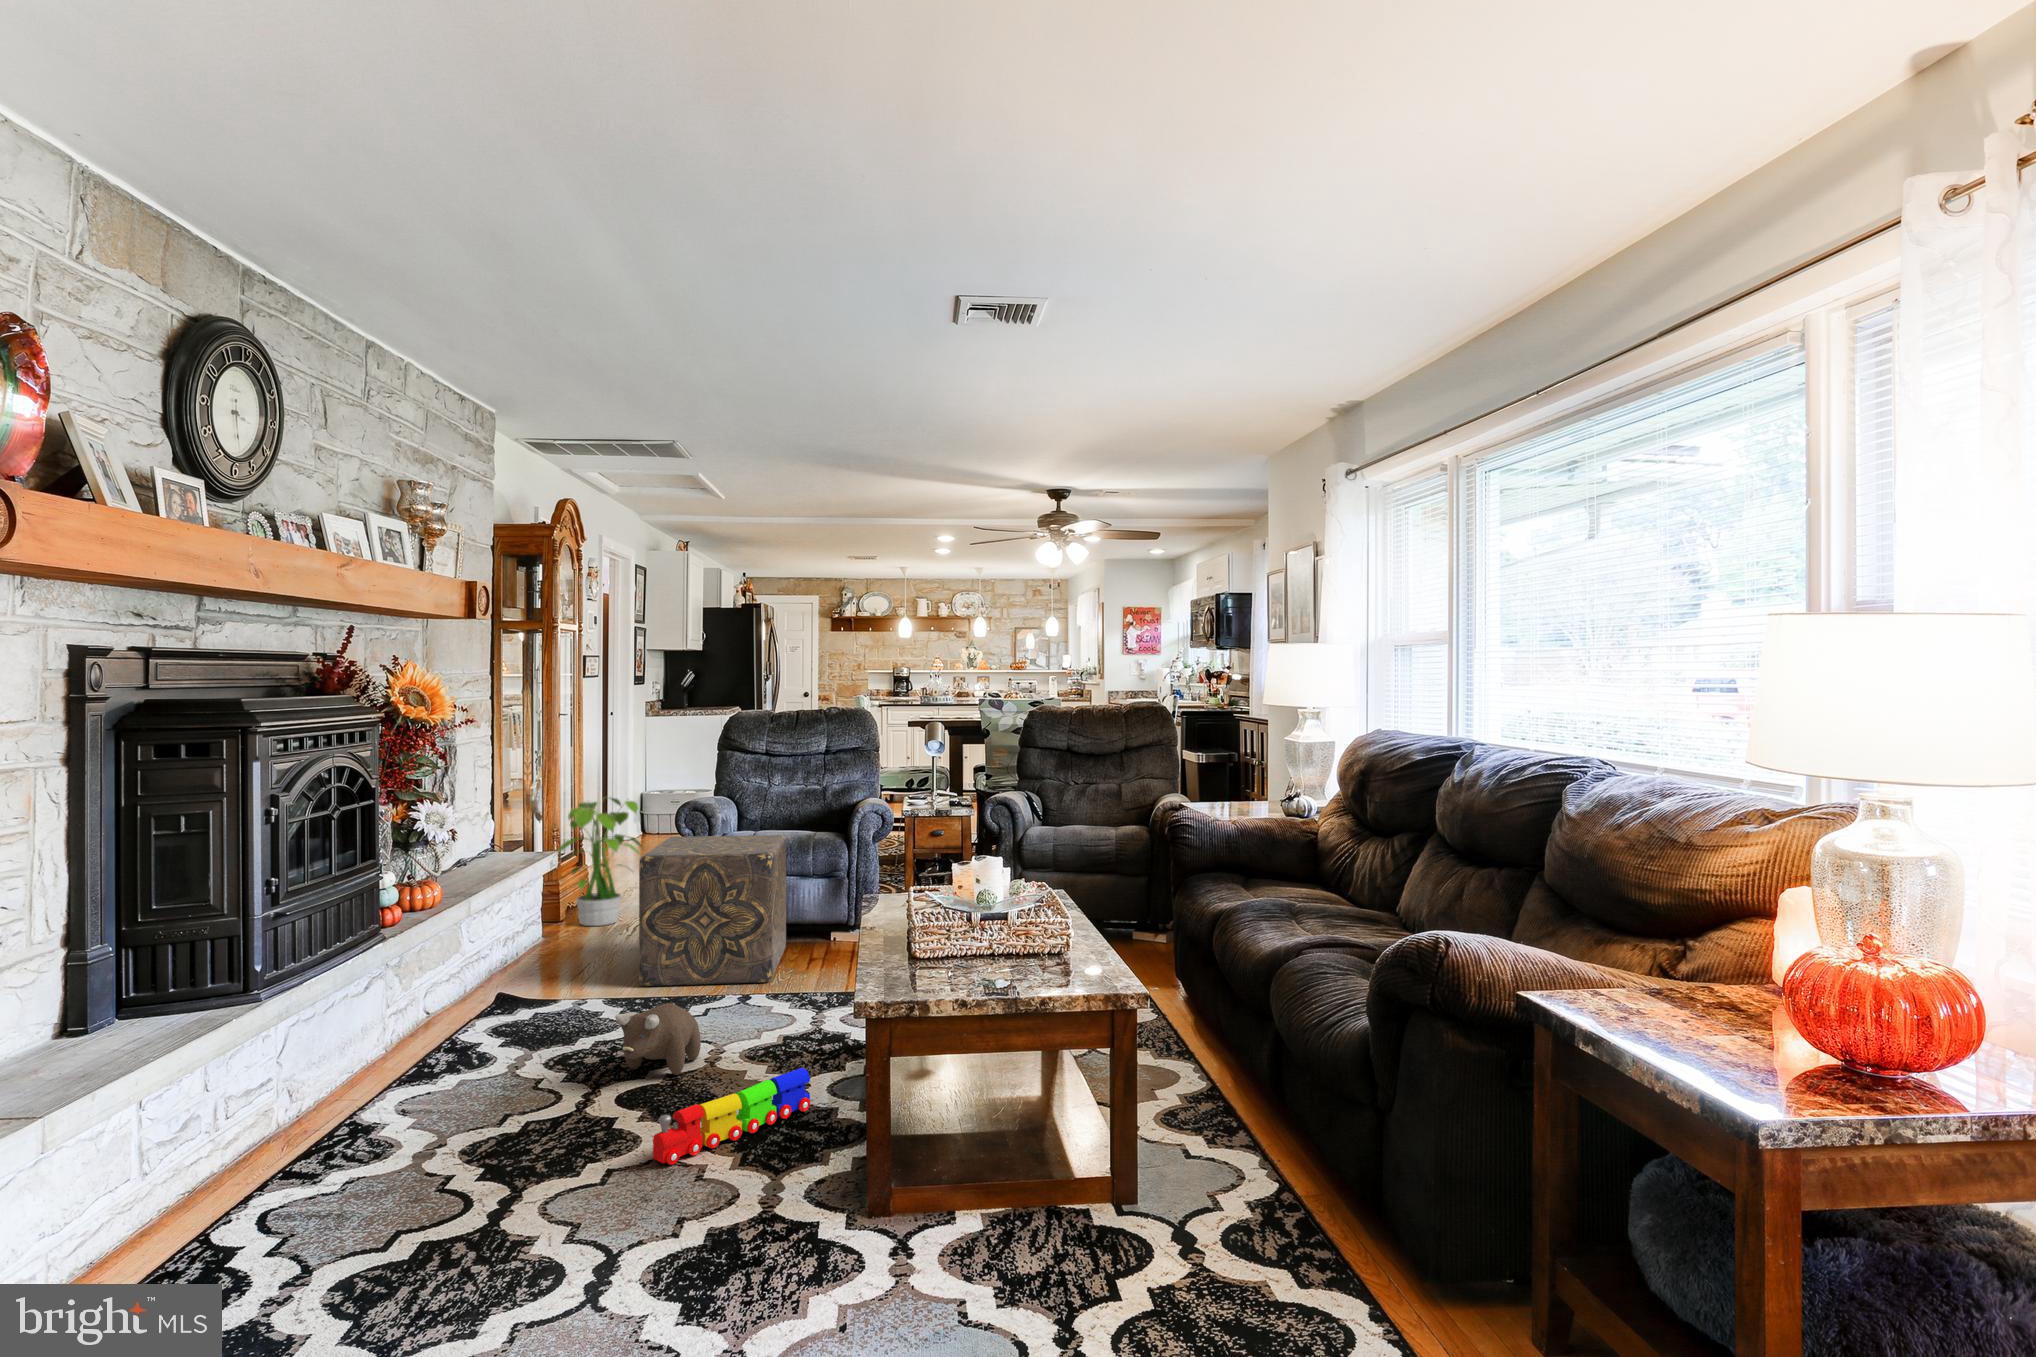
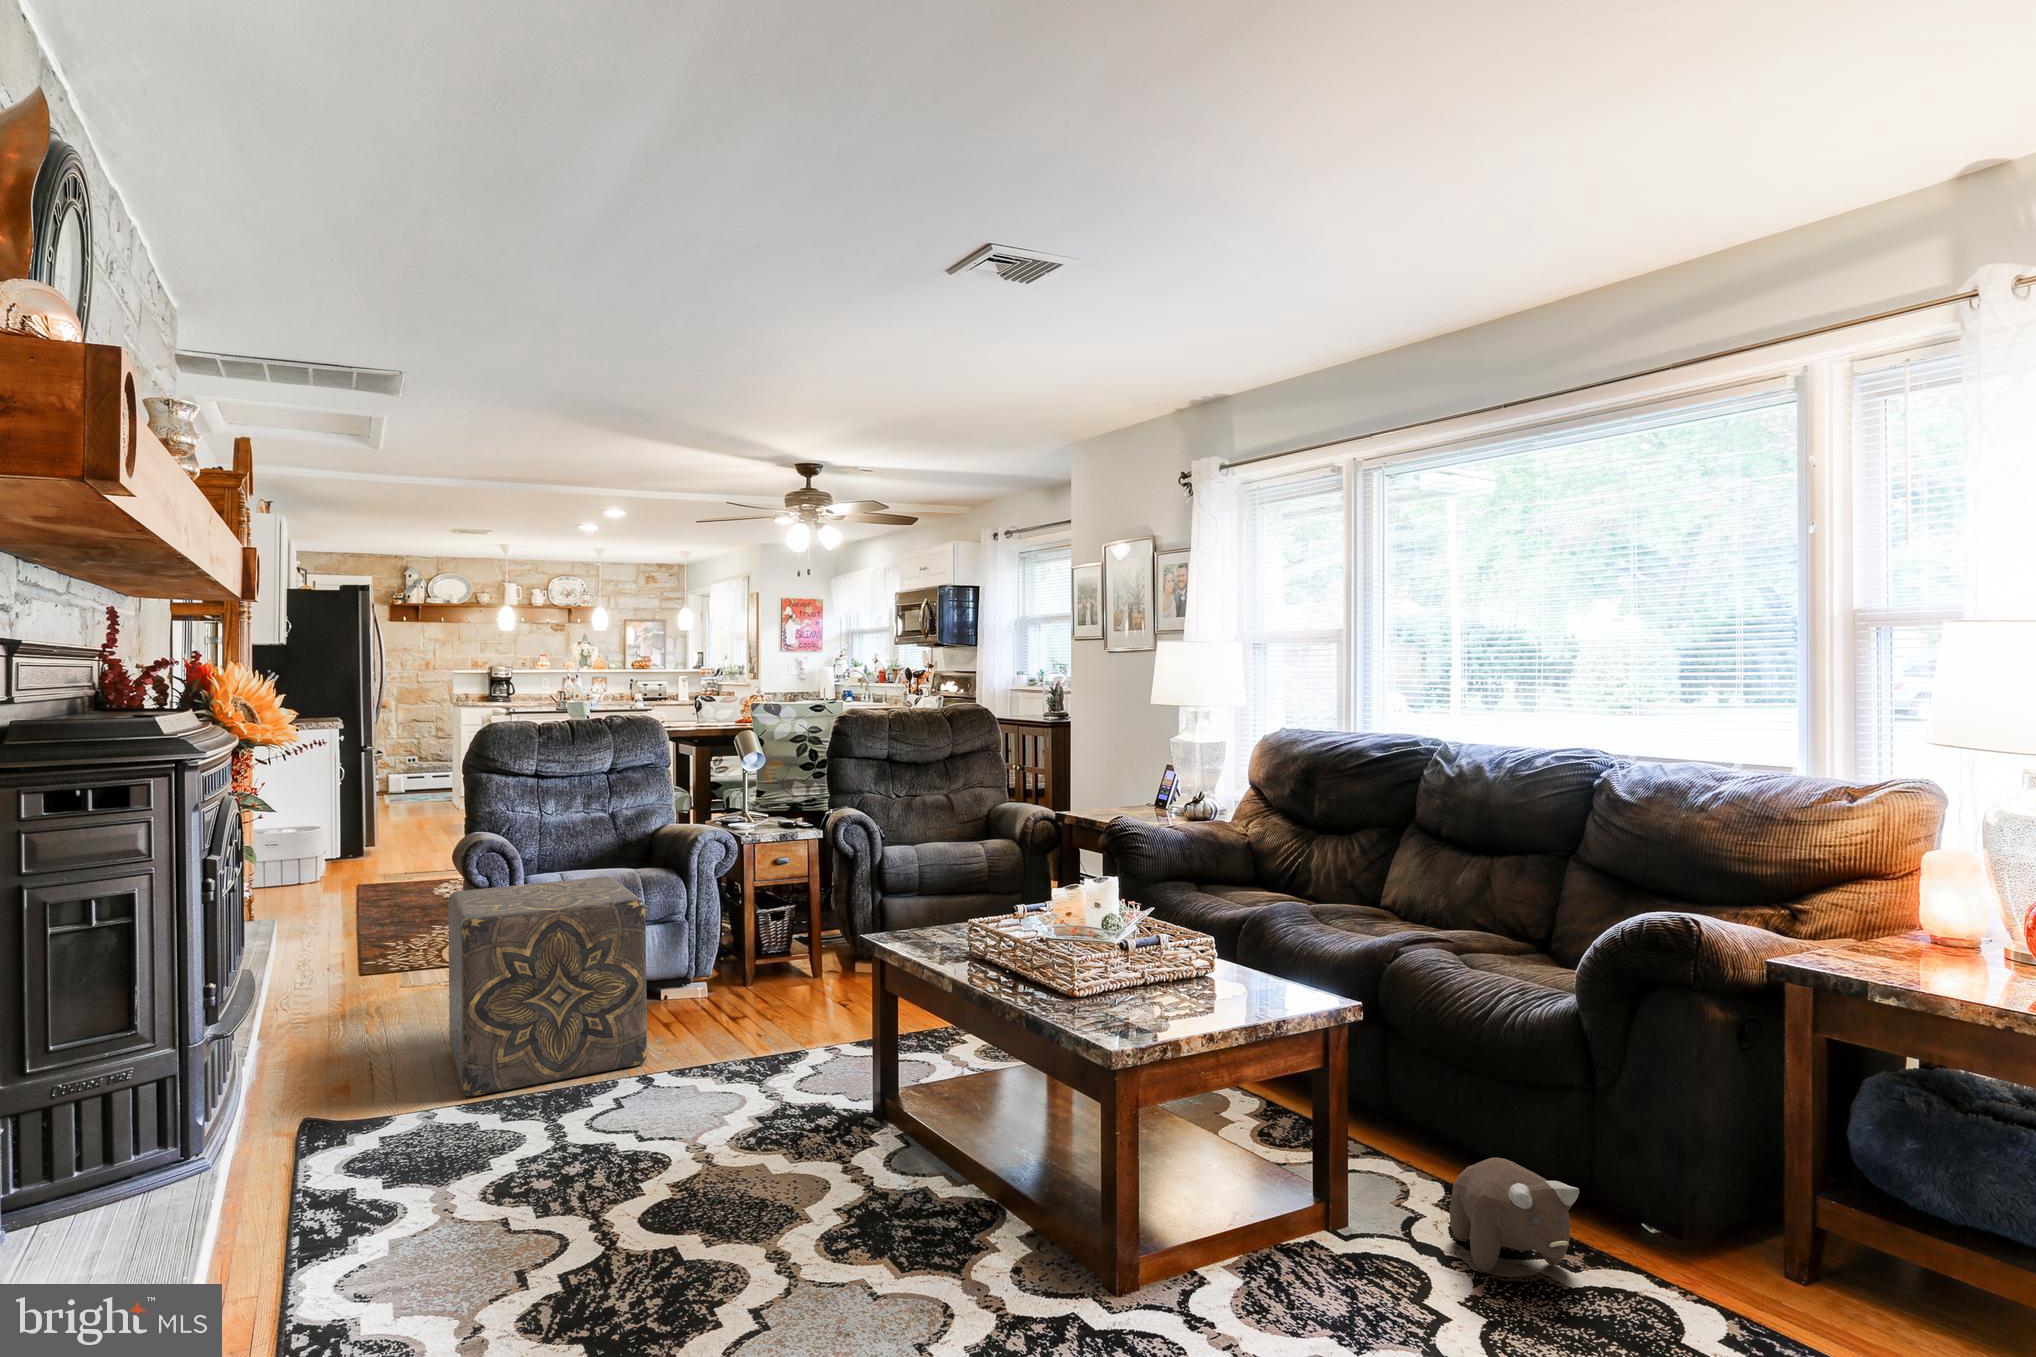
potted plant: present [558,798,641,926] -> none [222,845,354,1030]
plush toy: present [615,1003,701,1075] -> present [1450,1158,1579,1272]
toy train: present [653,1068,810,1165] -> none [780,1156,896,1315]

